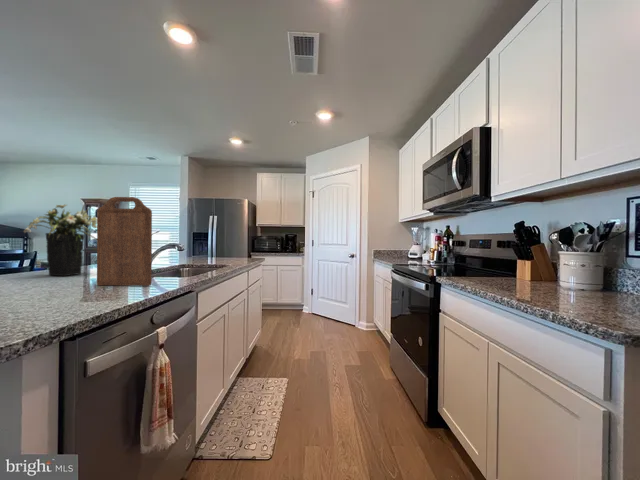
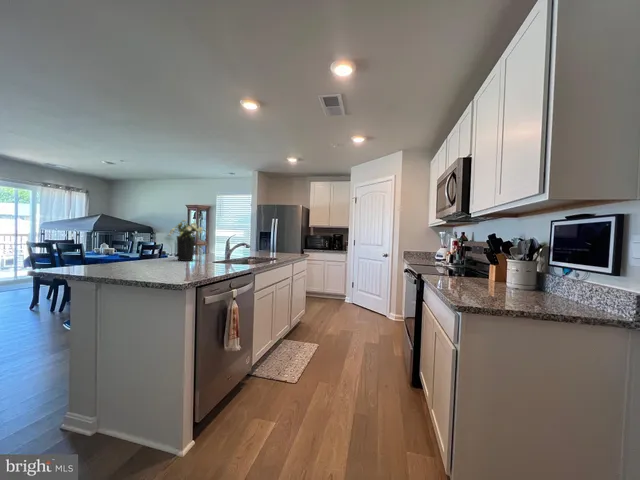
cutting board: present [97,197,152,285] -> none [203,218,231,268]

